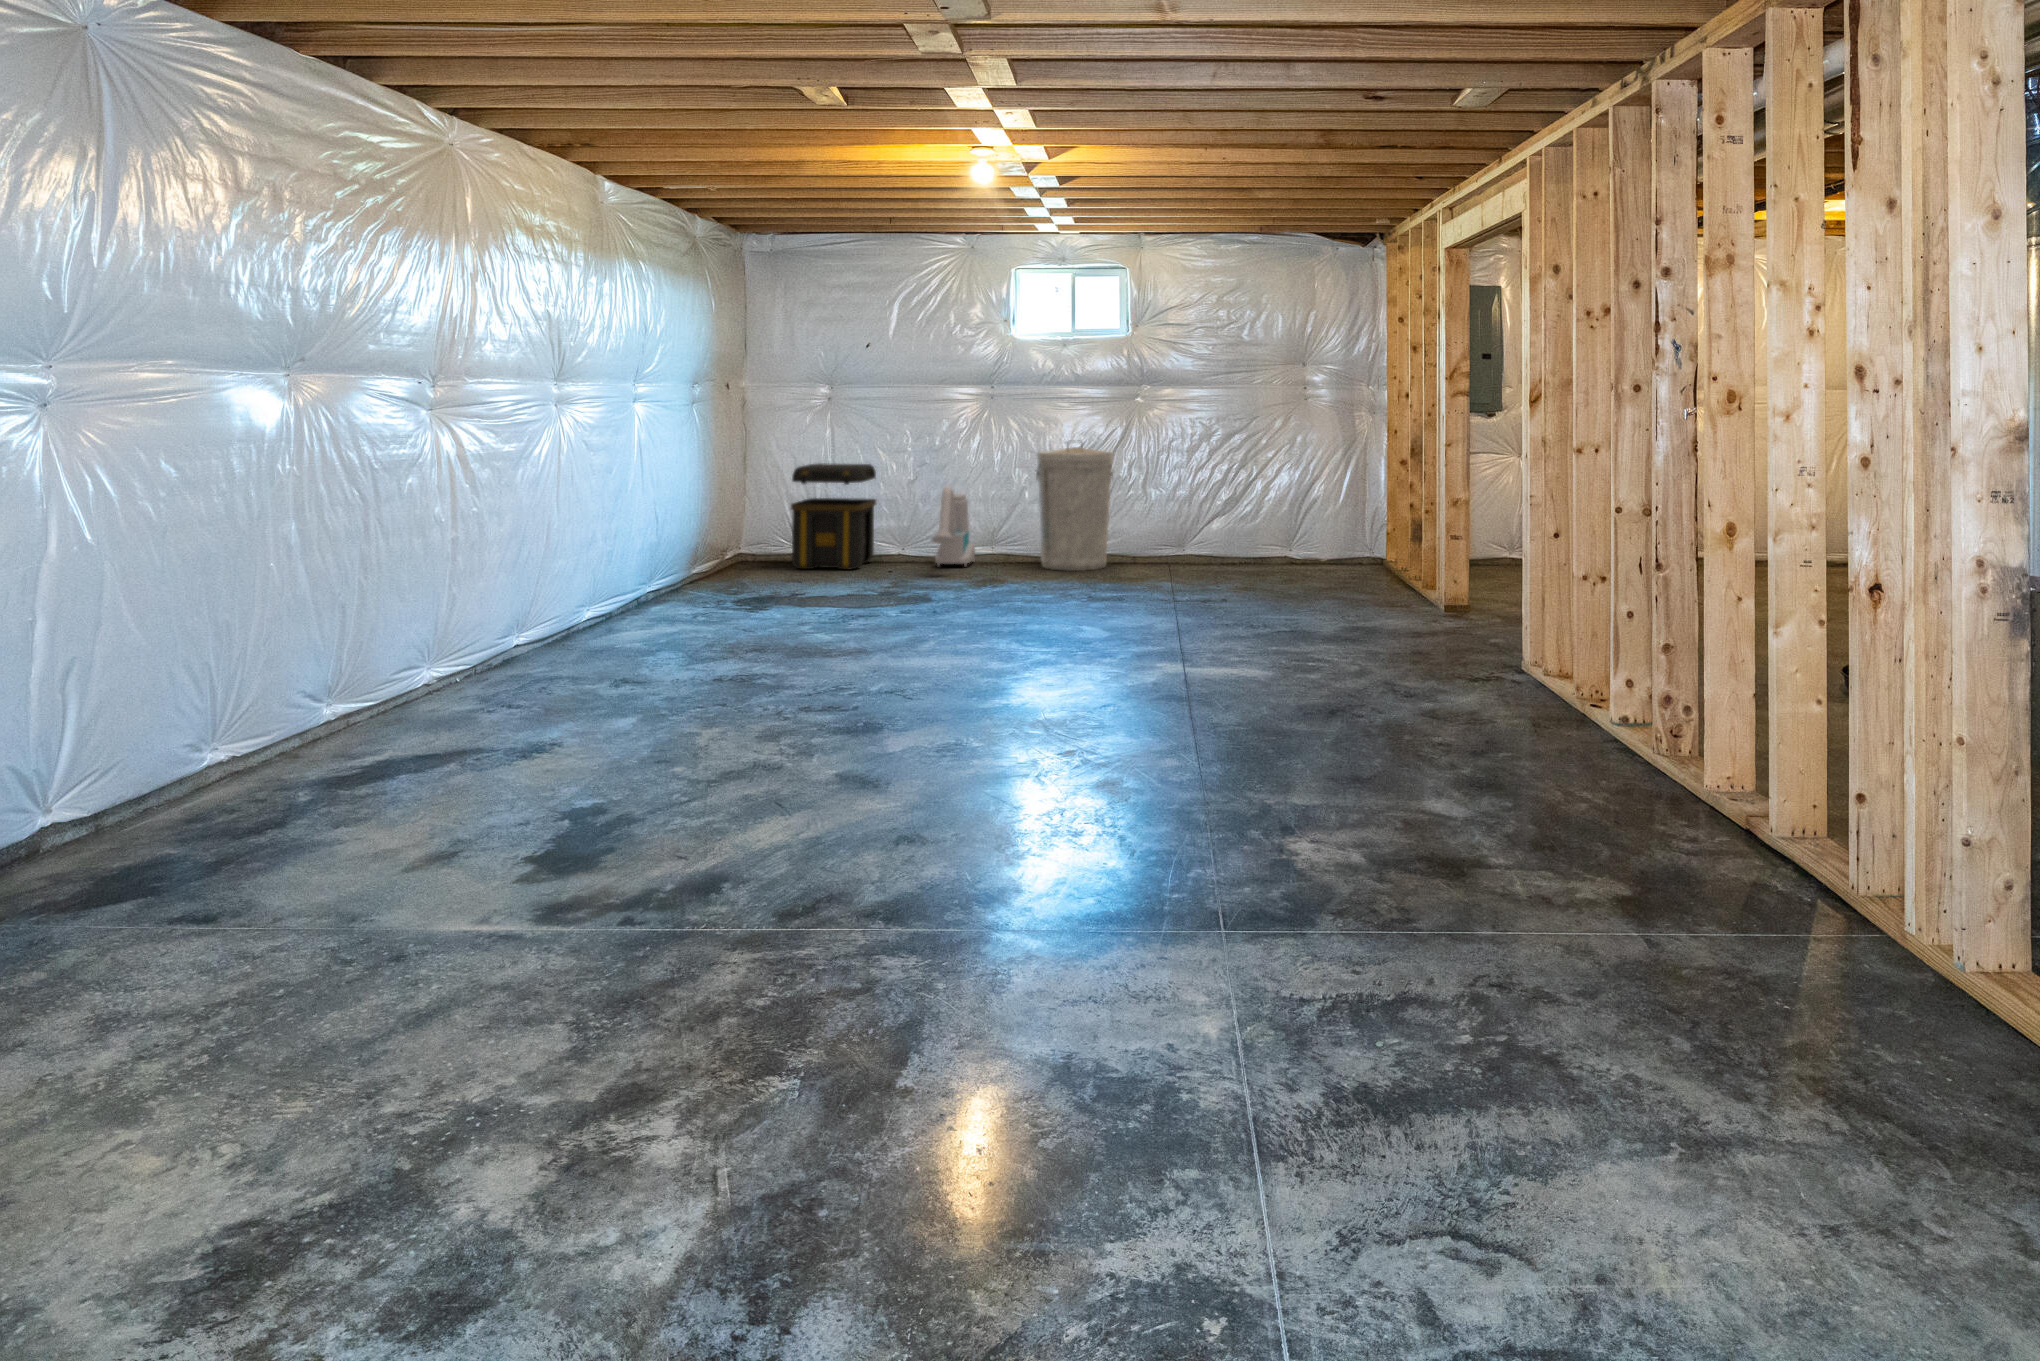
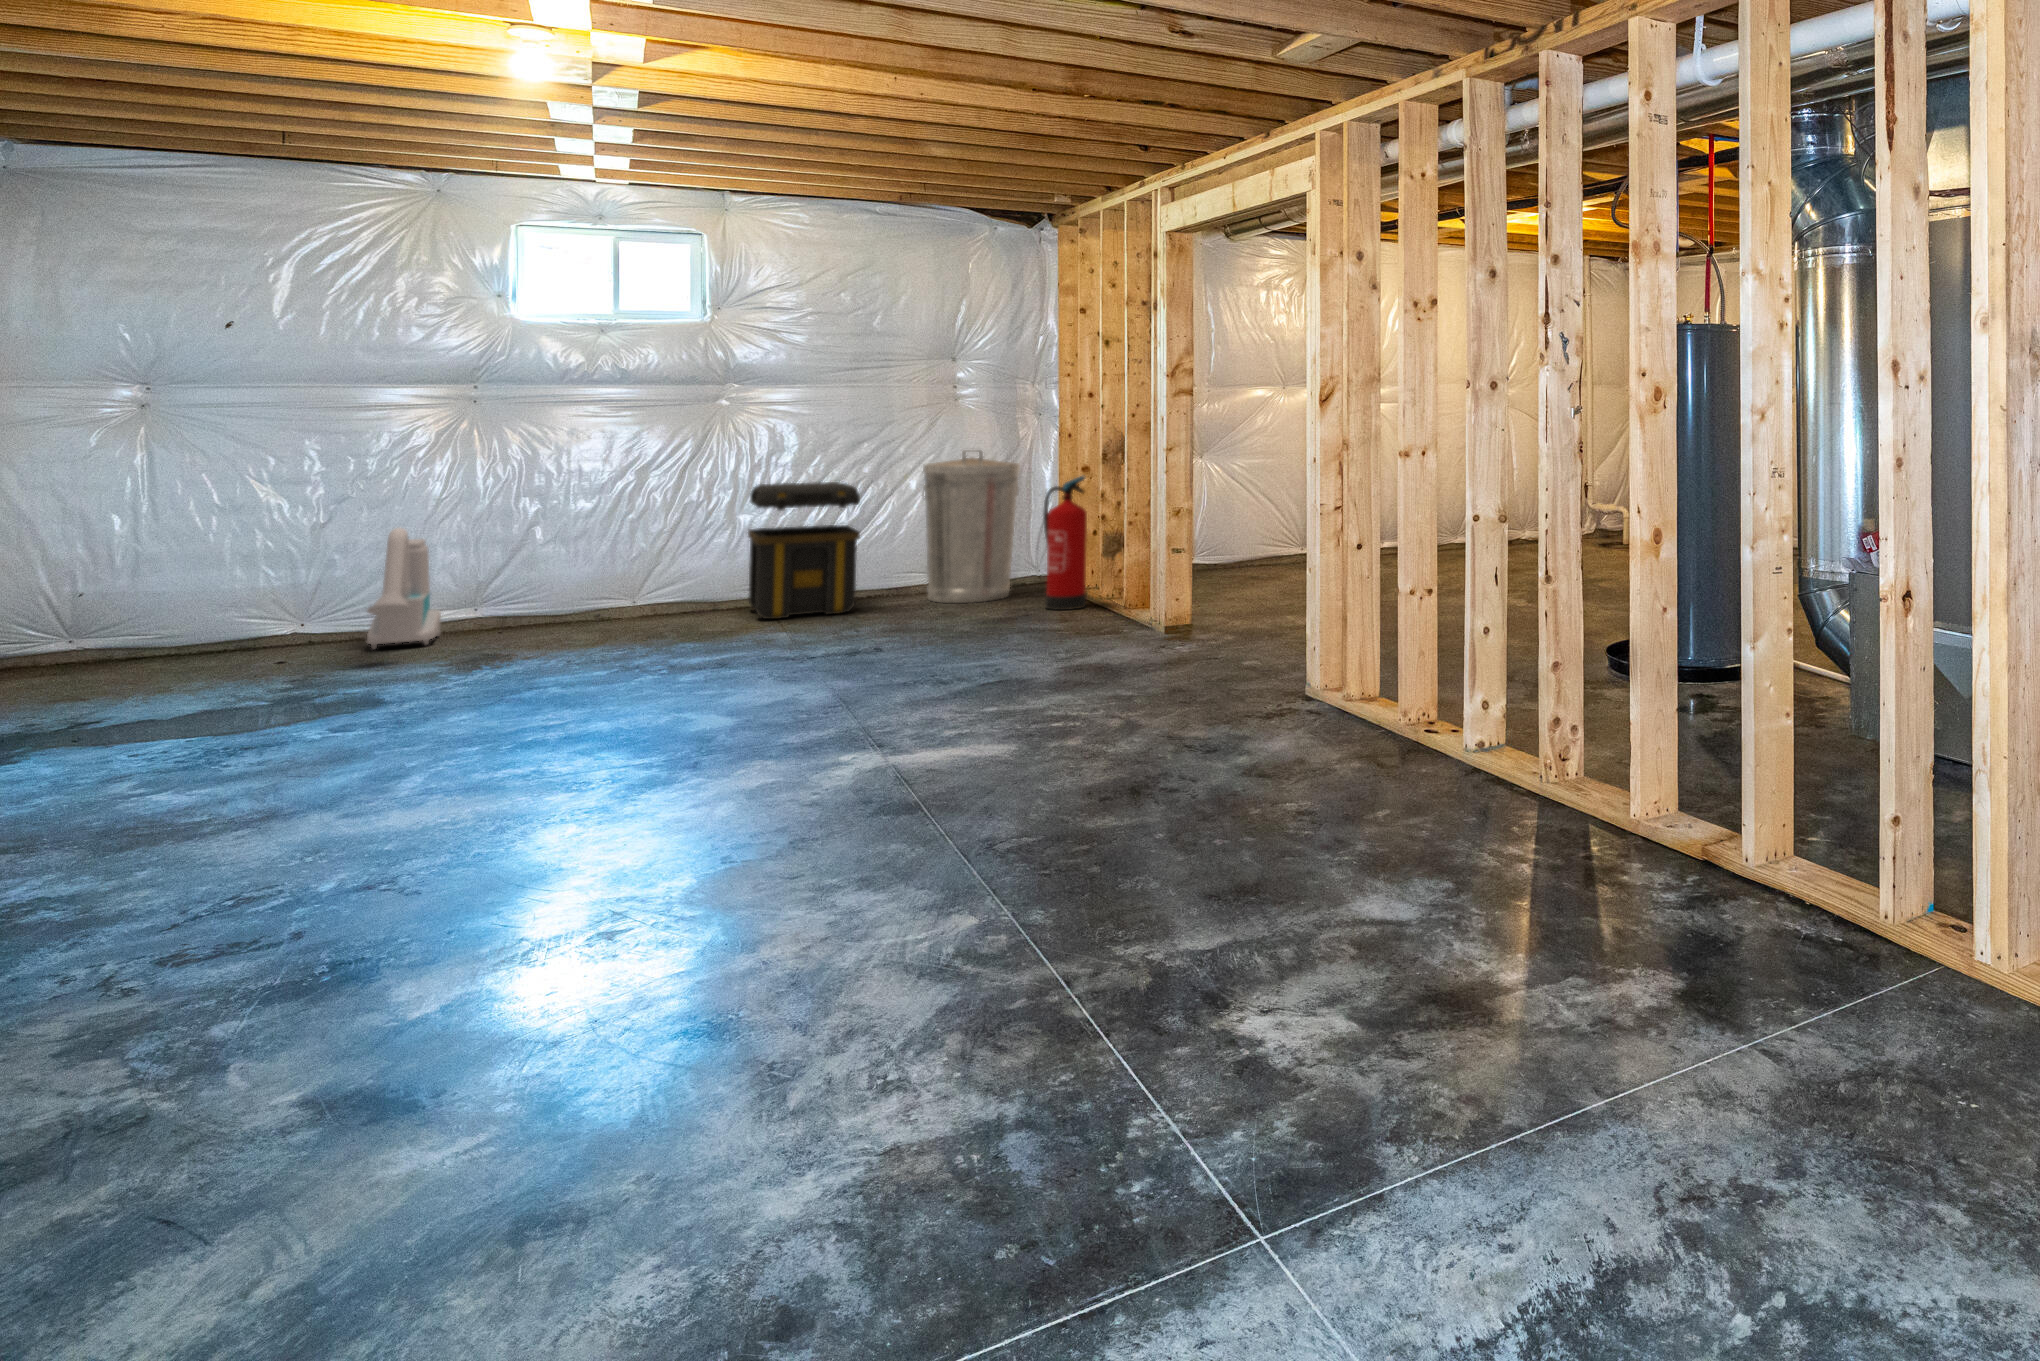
trash can: present [1036,442,1113,571] -> present [923,450,1020,603]
toolbox: present [791,464,876,569] -> present [748,482,860,619]
fire extinguisher: none [1372,465,1407,582] -> present [1043,476,1087,610]

